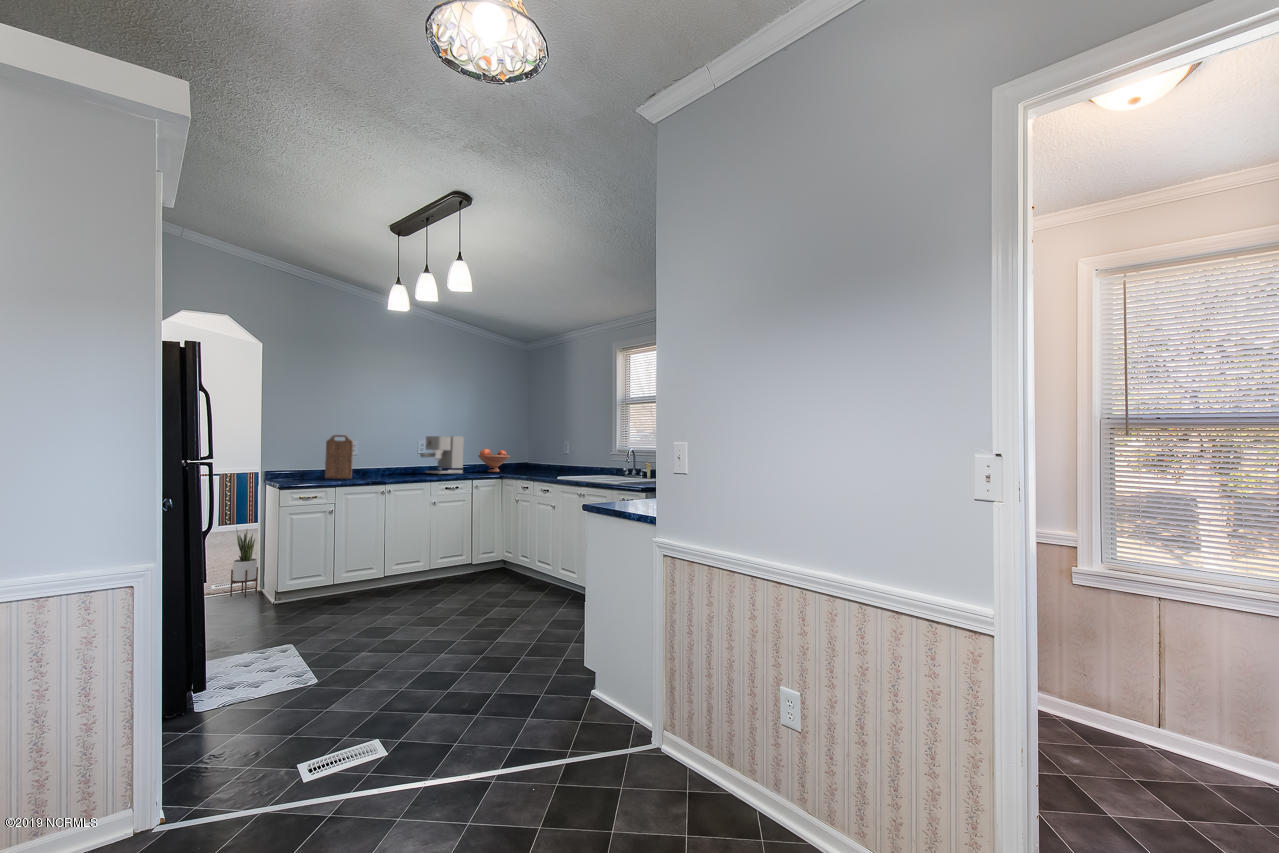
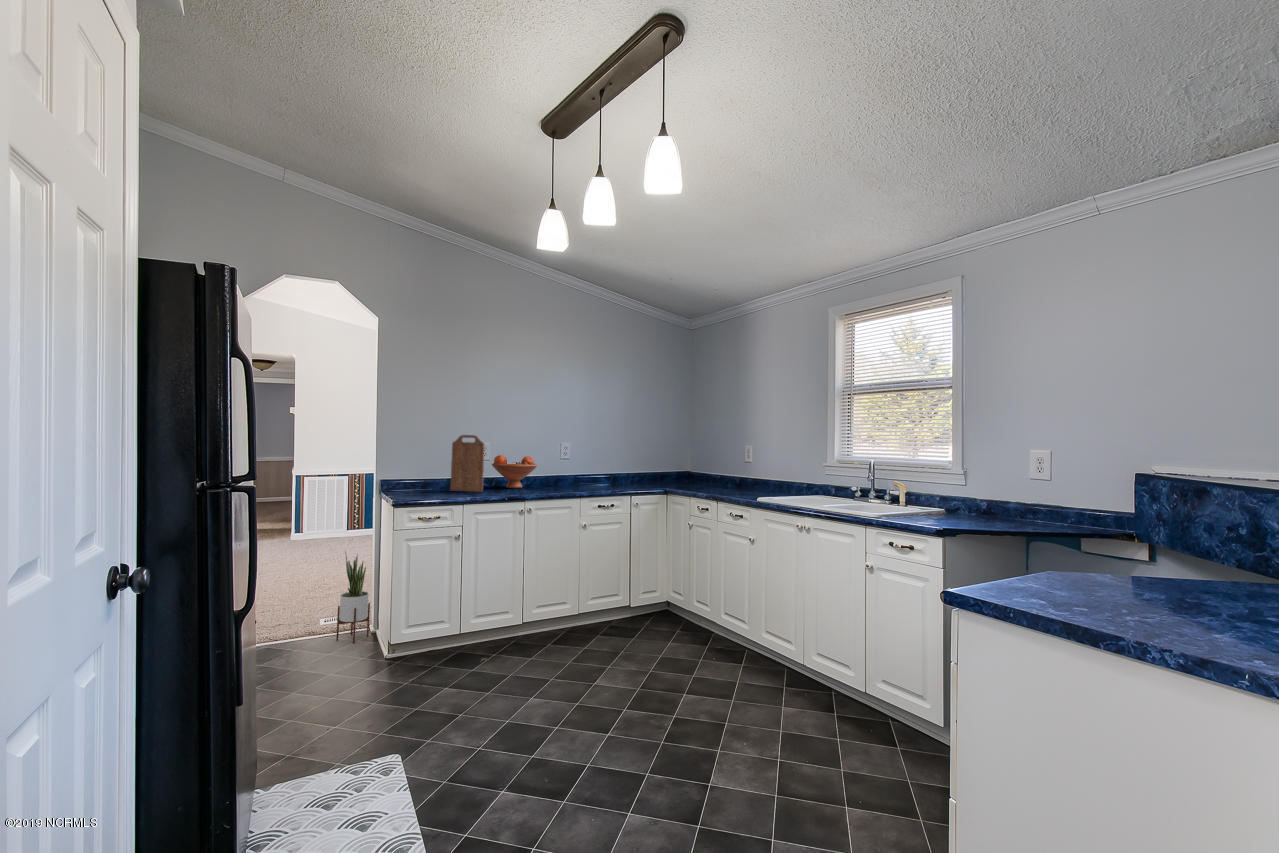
coffee maker: present [420,436,464,474] -> none [564,437,617,486]
fruit bowl: present [478,449,510,472] -> present [492,455,537,488]

